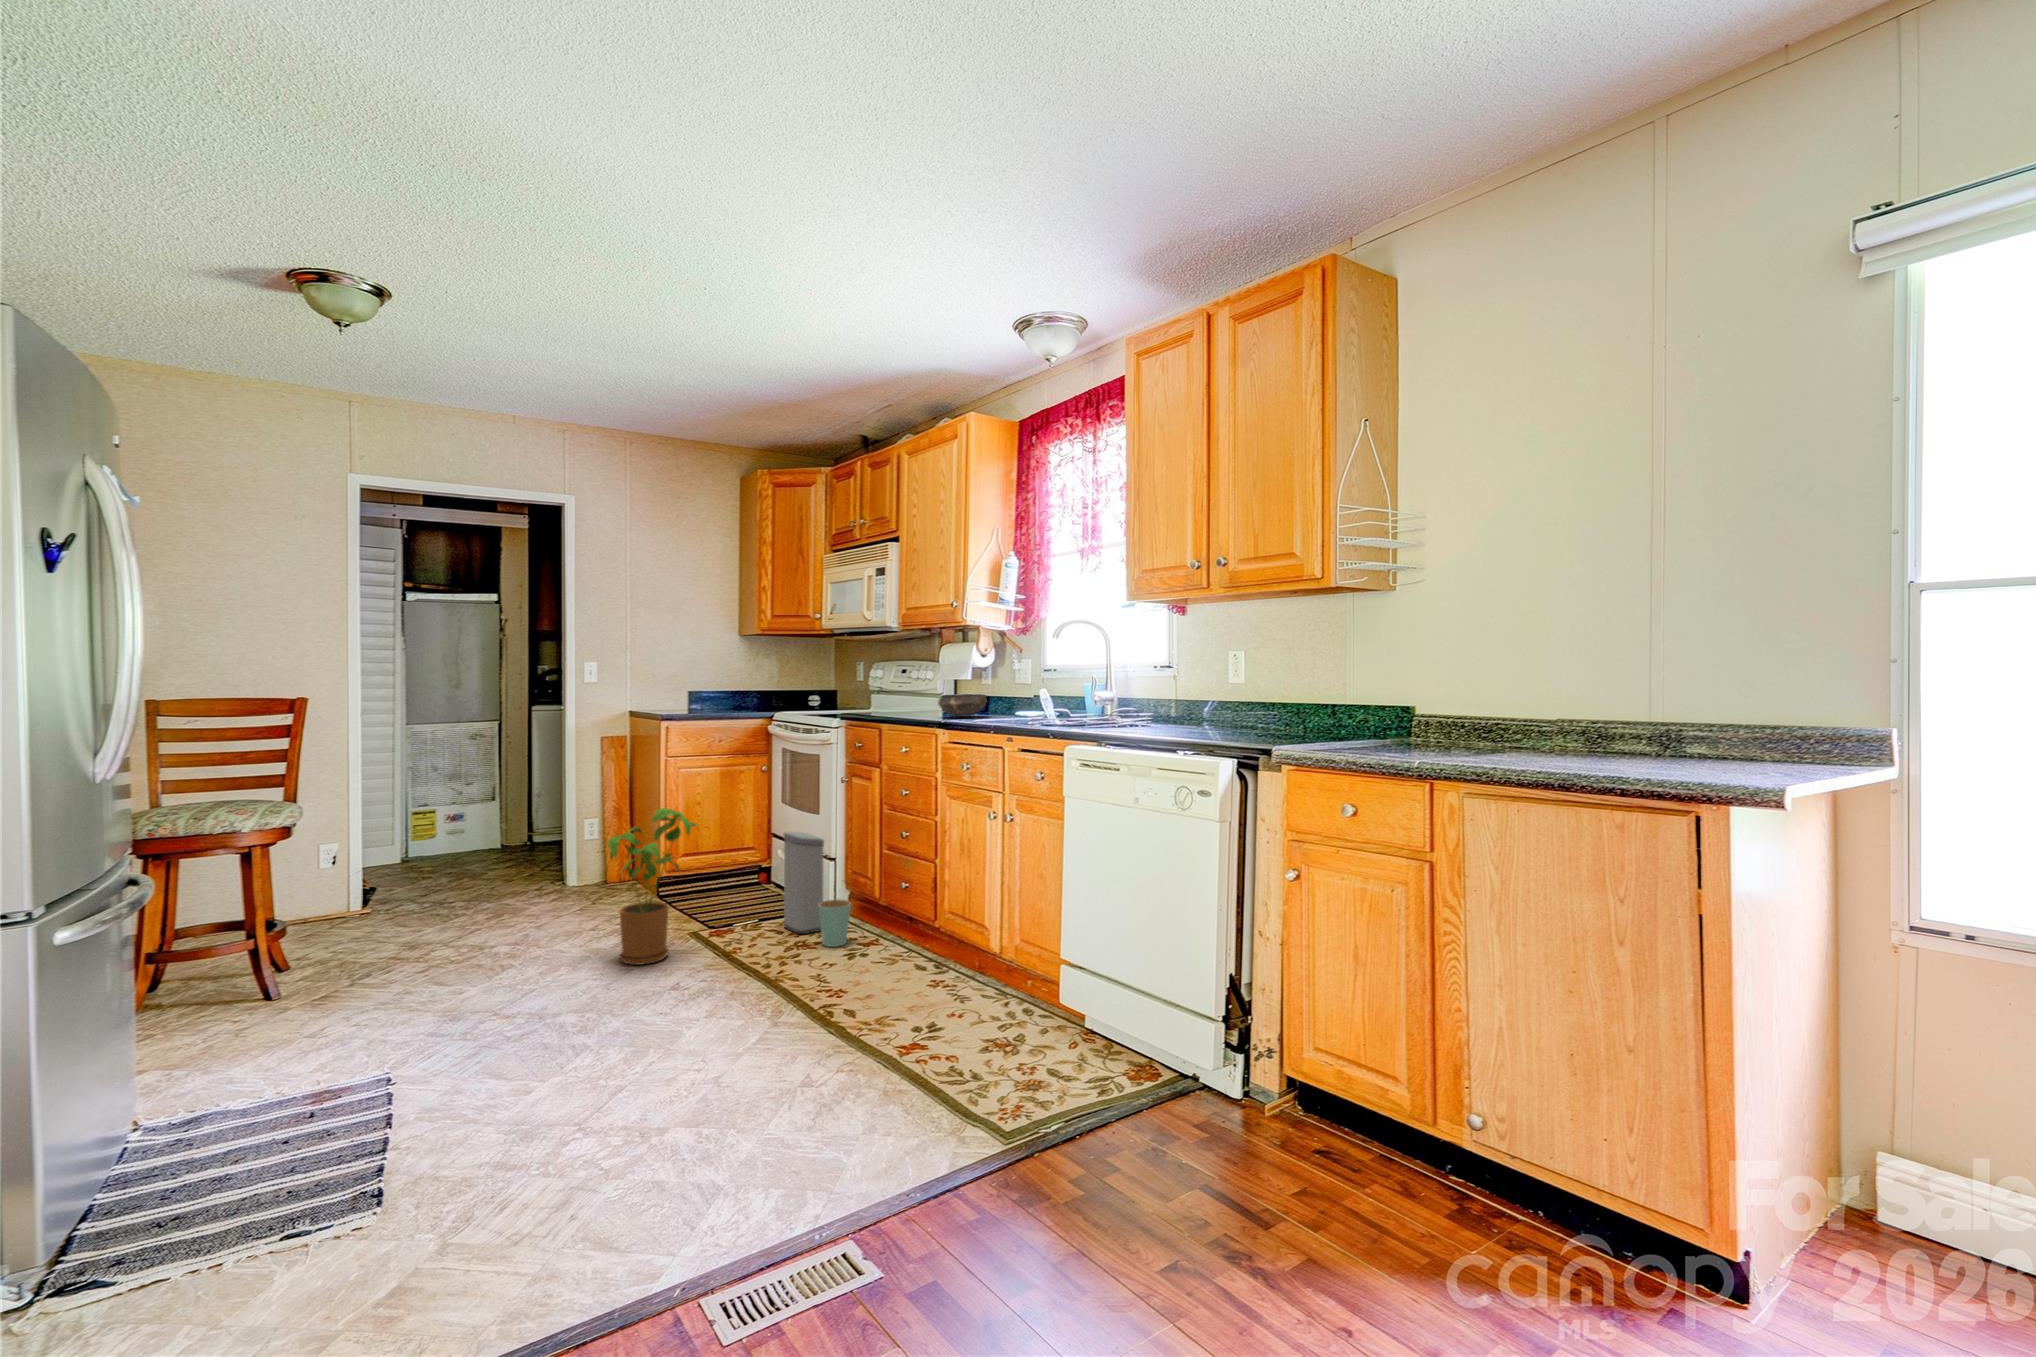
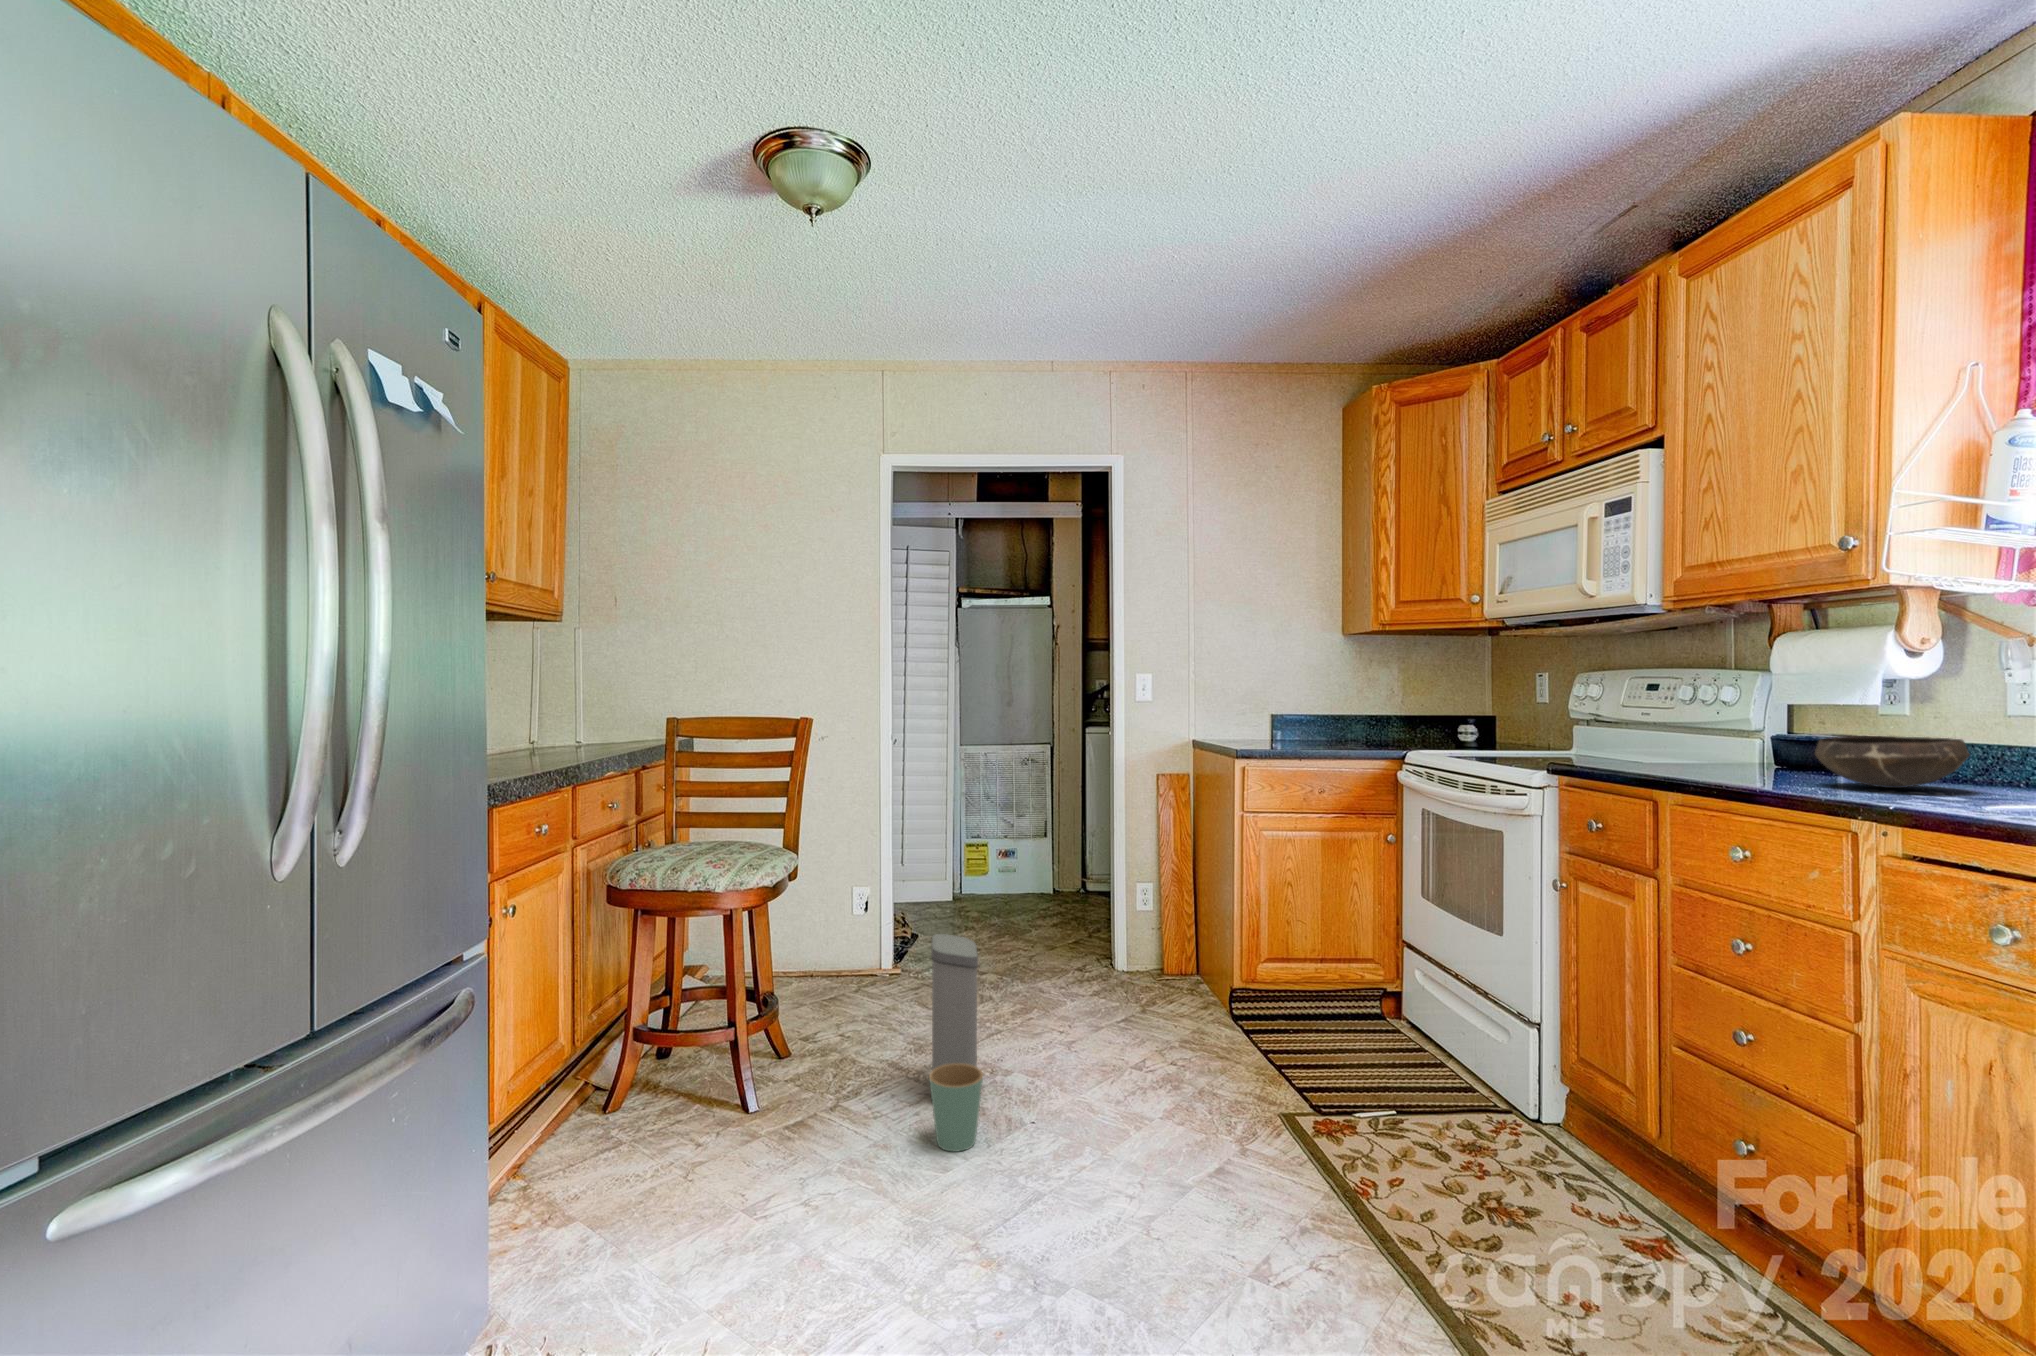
house plant: present [608,808,697,965] -> none [1155,918,1306,1188]
trash can: present [784,832,851,947] -> present [929,934,984,1152]

